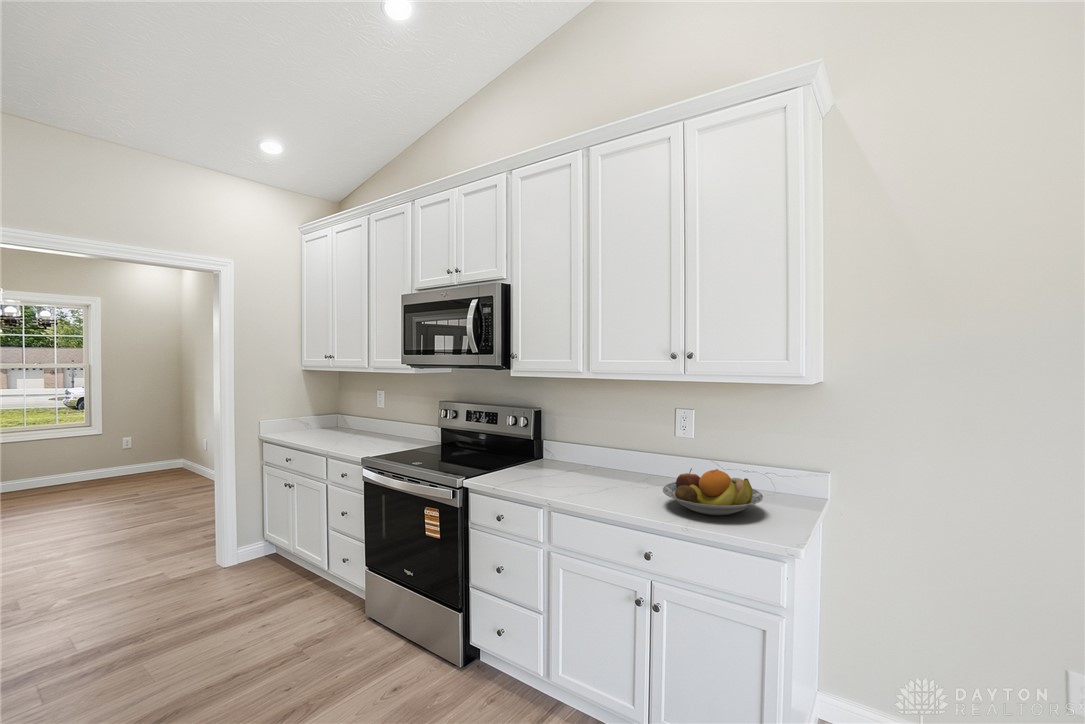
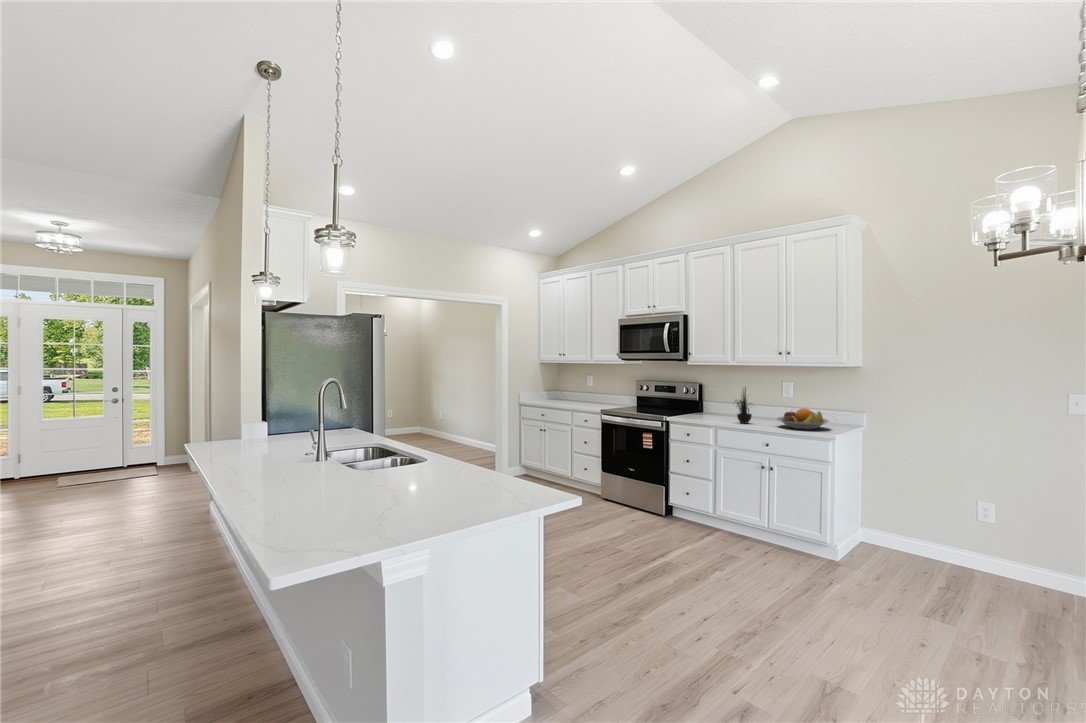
potted plant: none [579,409,625,497] -> present [737,388,752,423]

